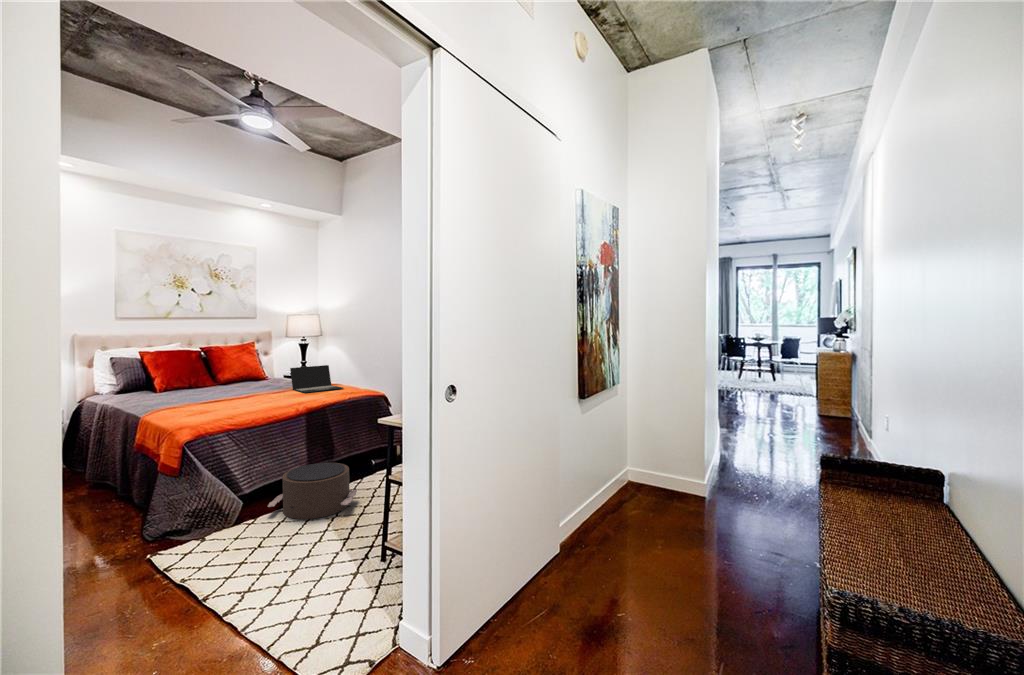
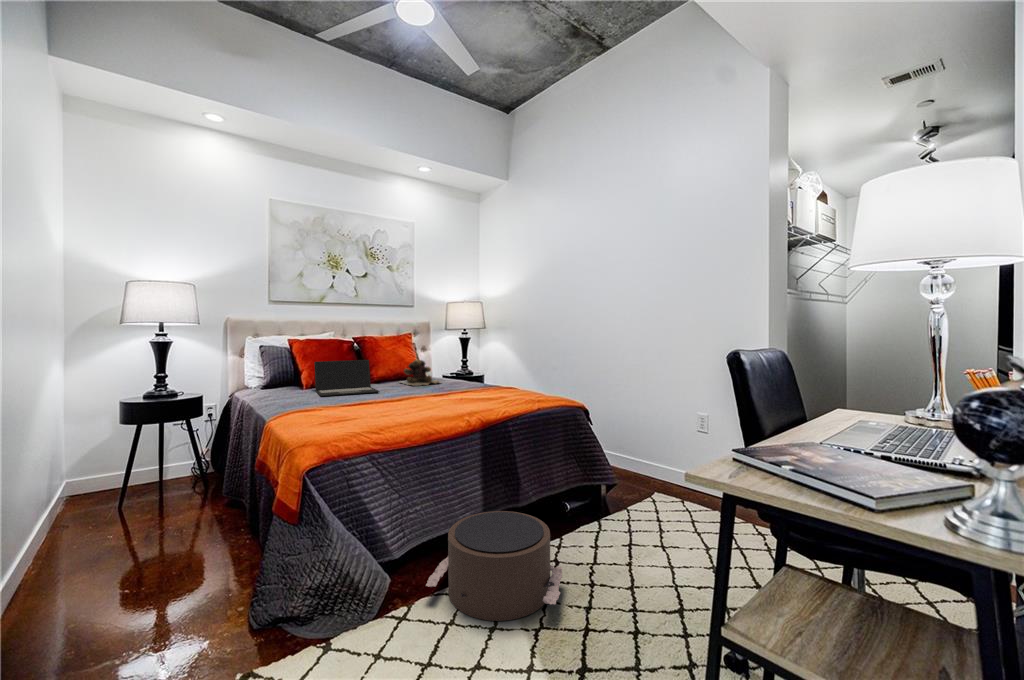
teddy bear: none [242,365,283,386] -> present [401,359,440,385]
laptop: present [290,365,343,393] -> present [314,360,380,396]

